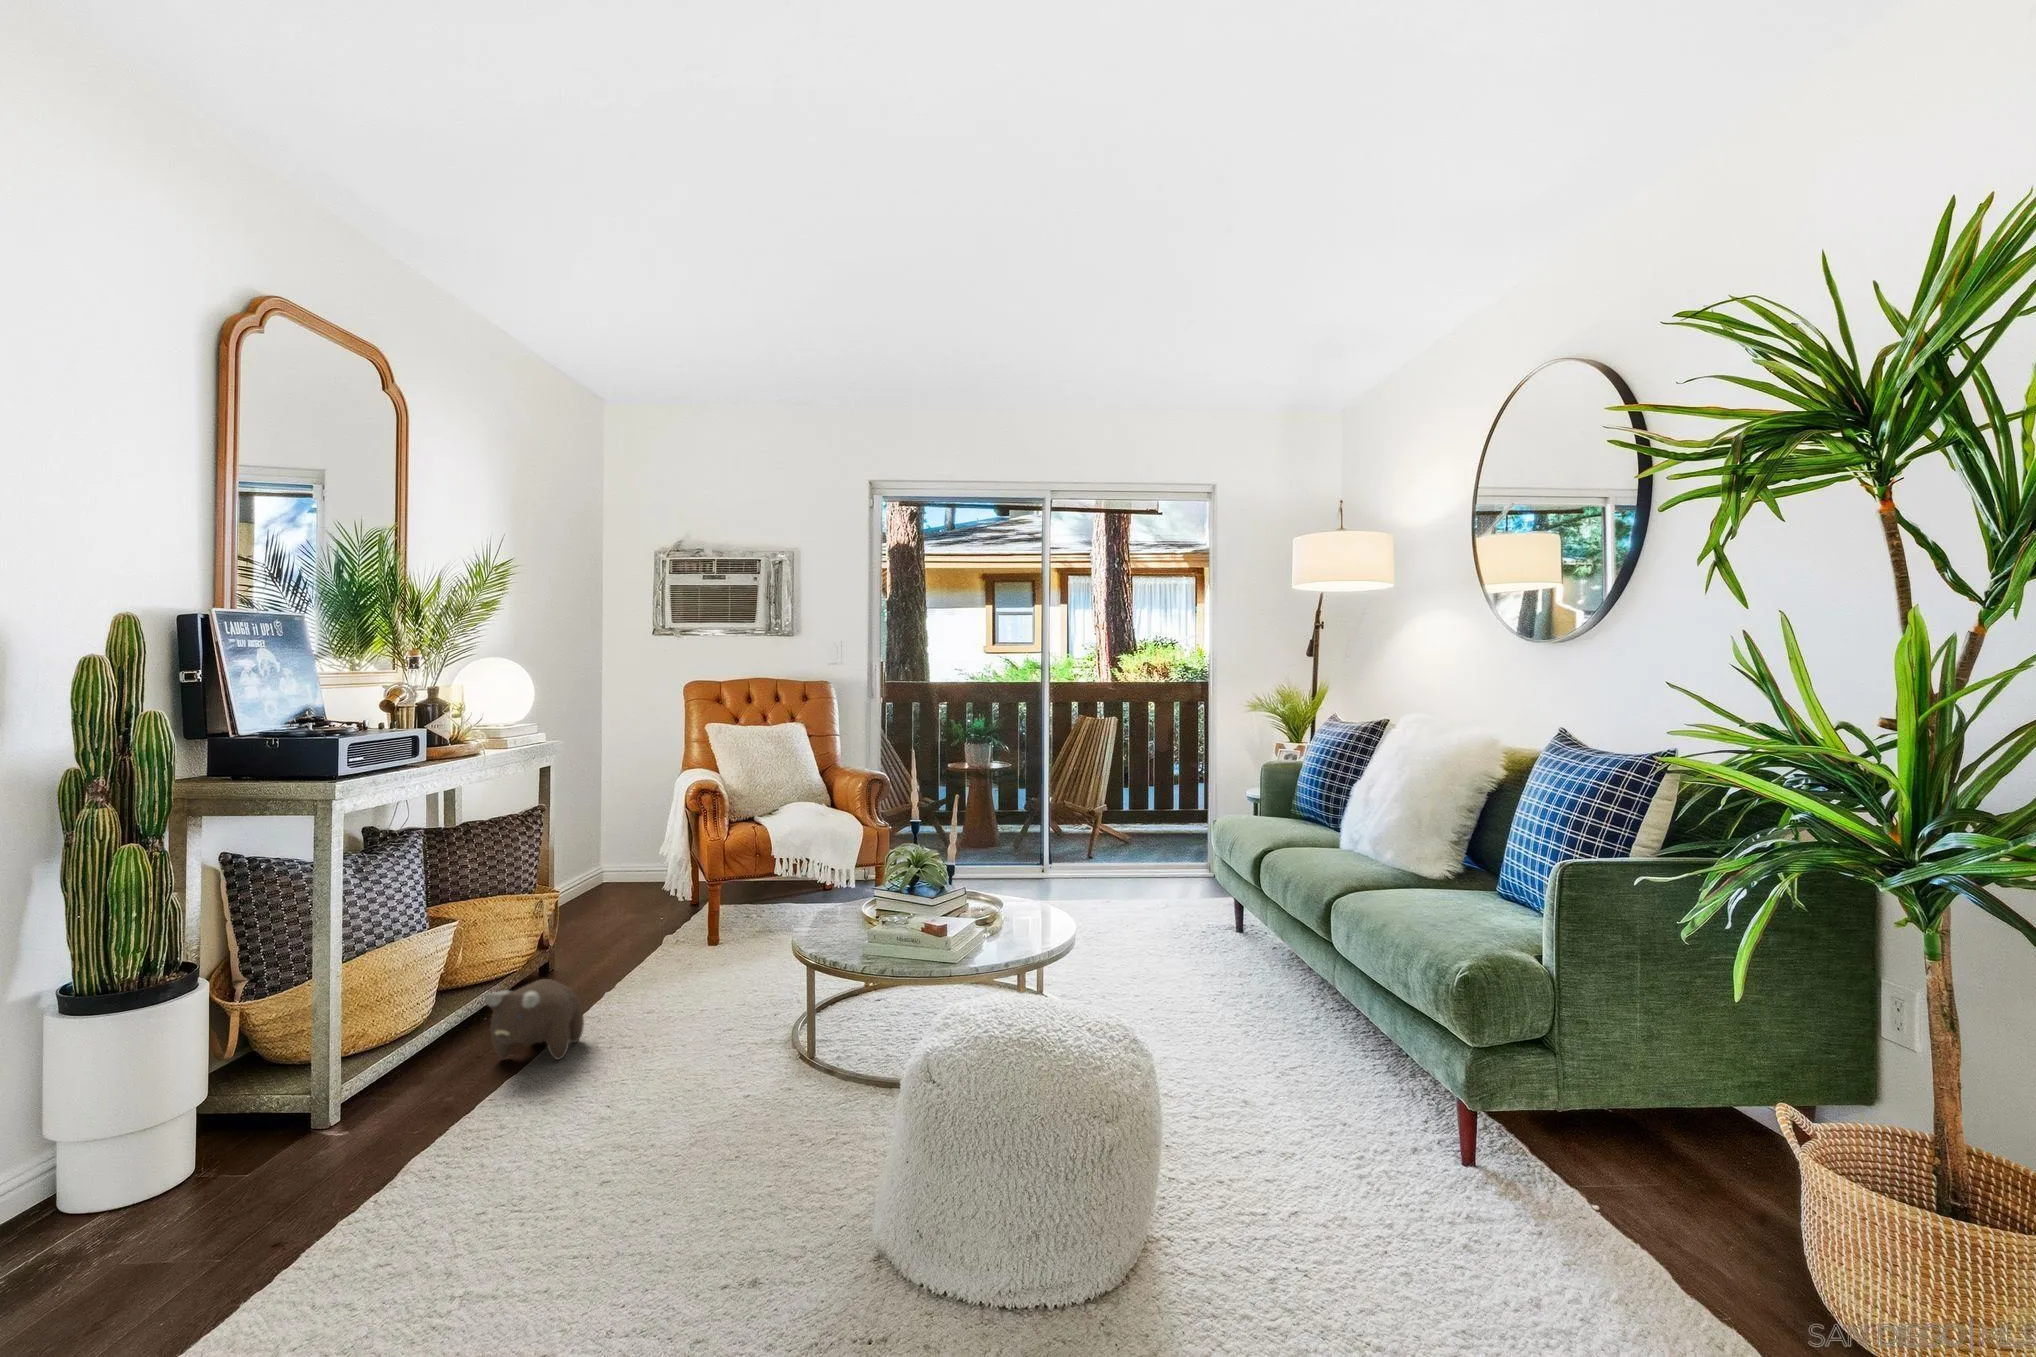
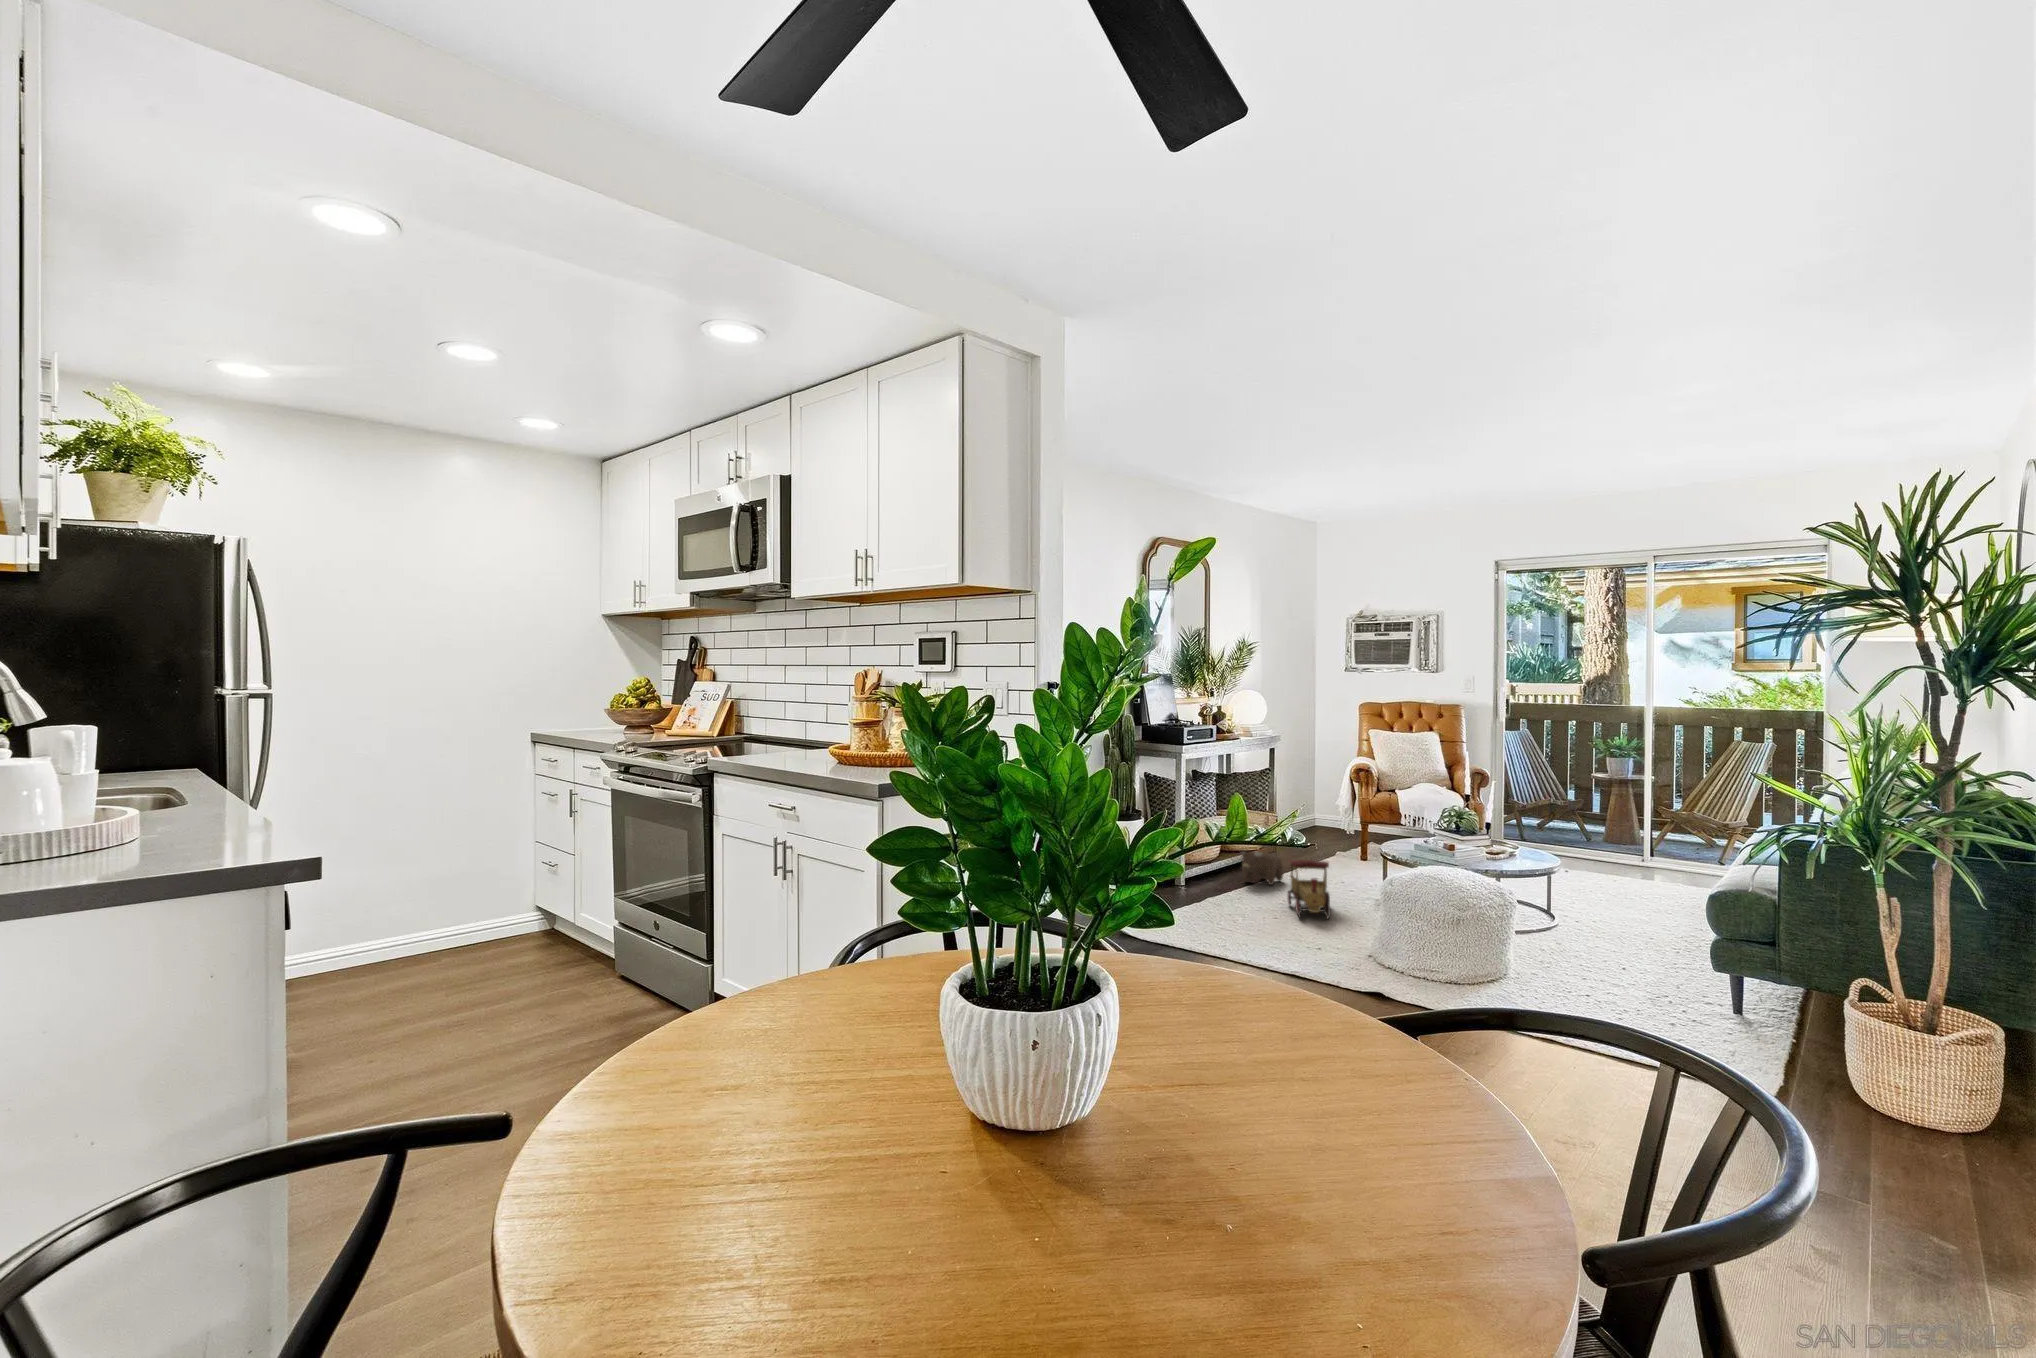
toy train: none [607,1004,720,1168] -> present [1287,860,1330,918]

